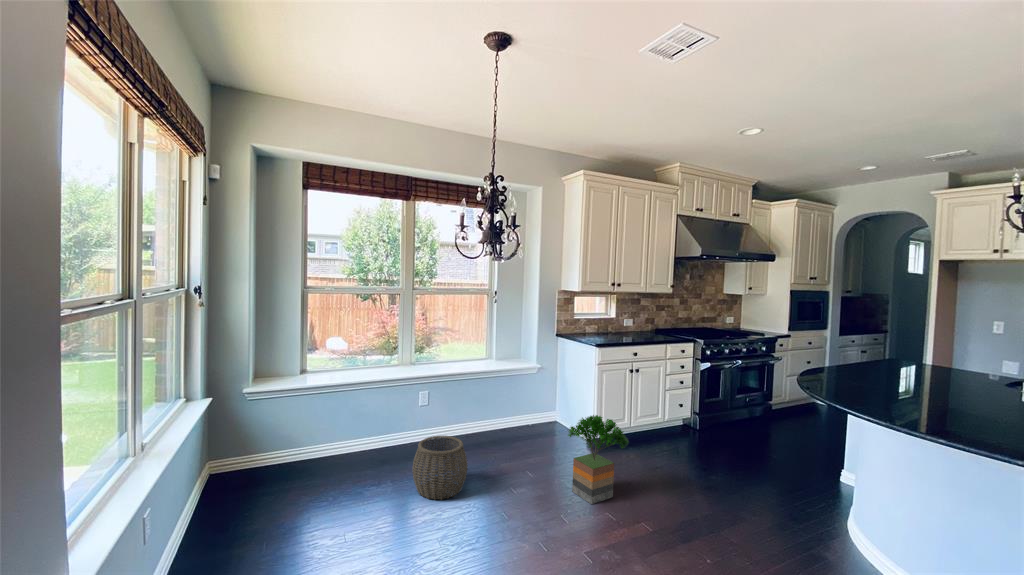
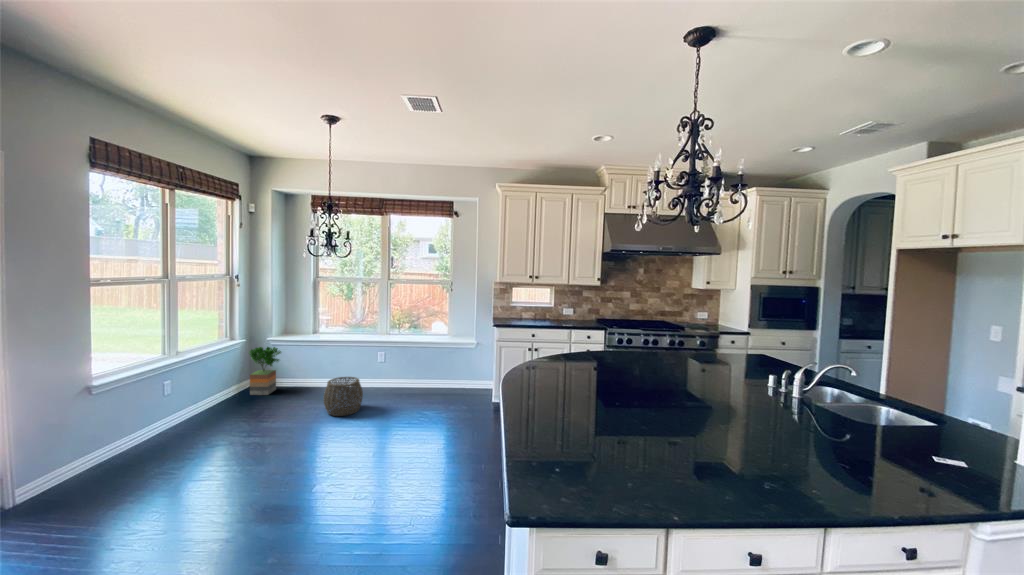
potted tree: present [568,415,629,504] -> present [249,347,281,395]

